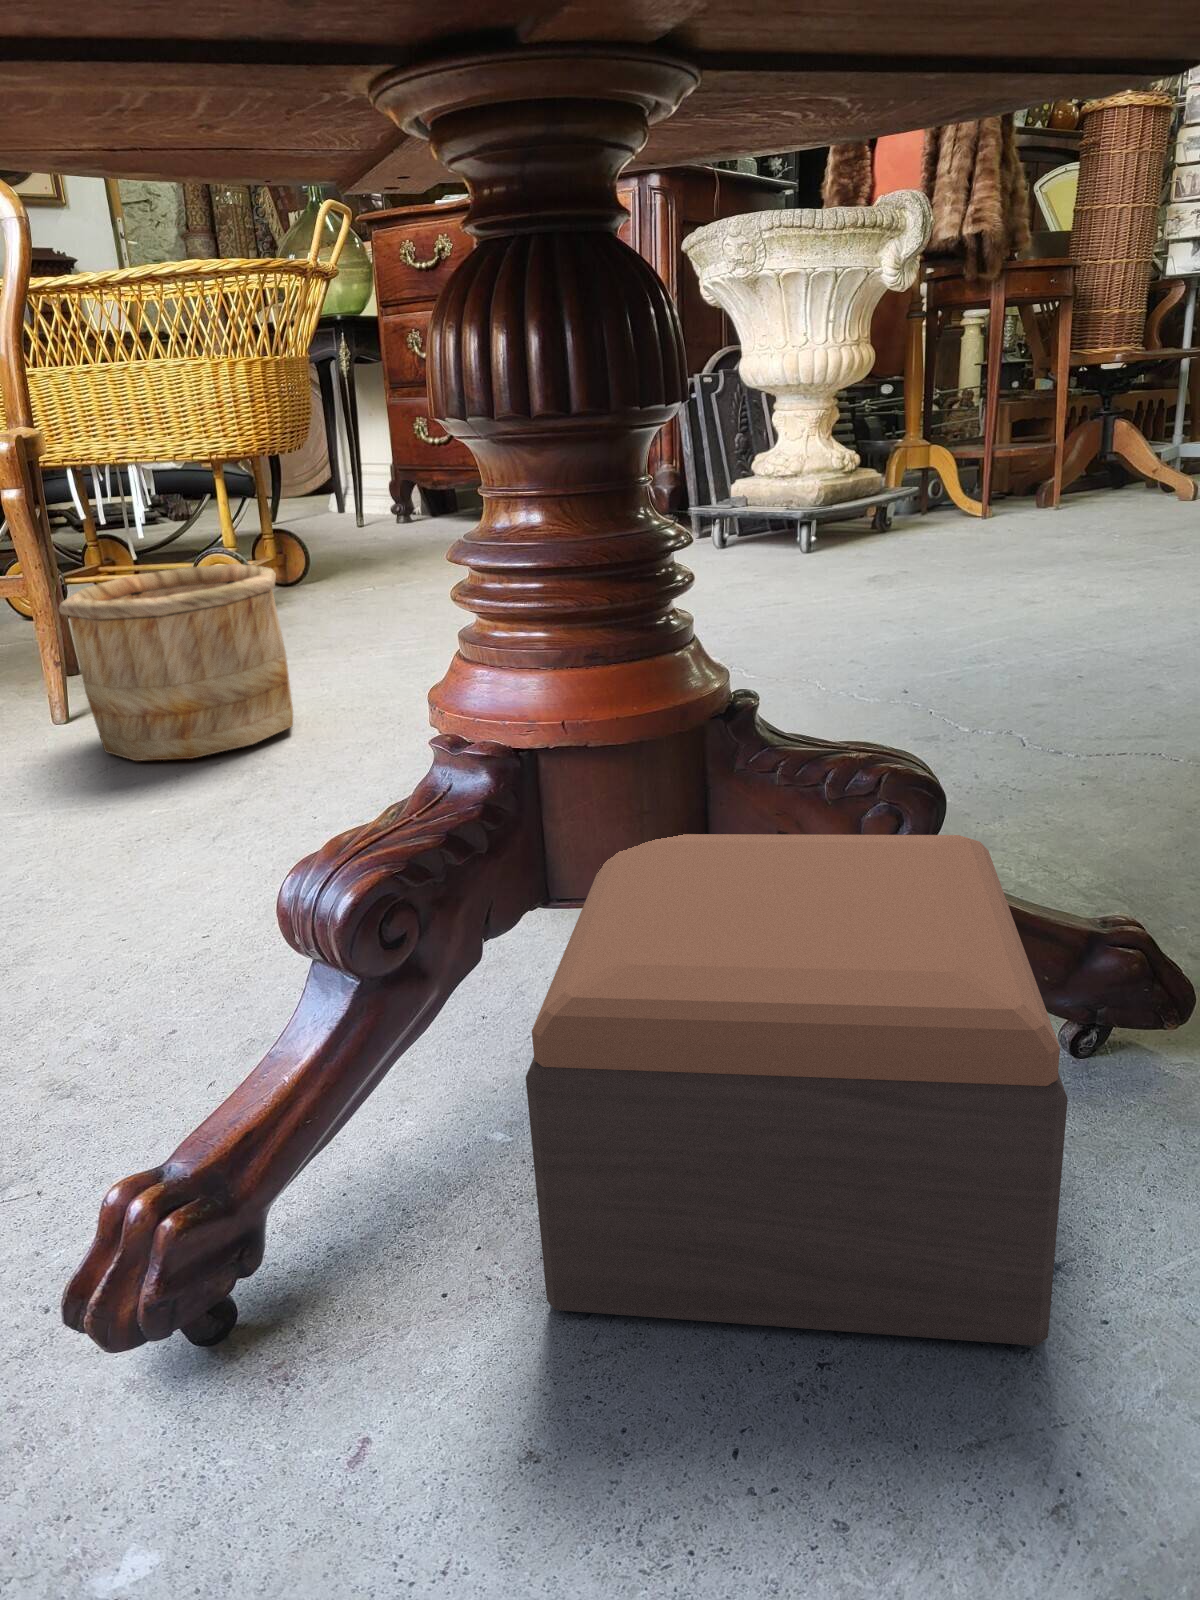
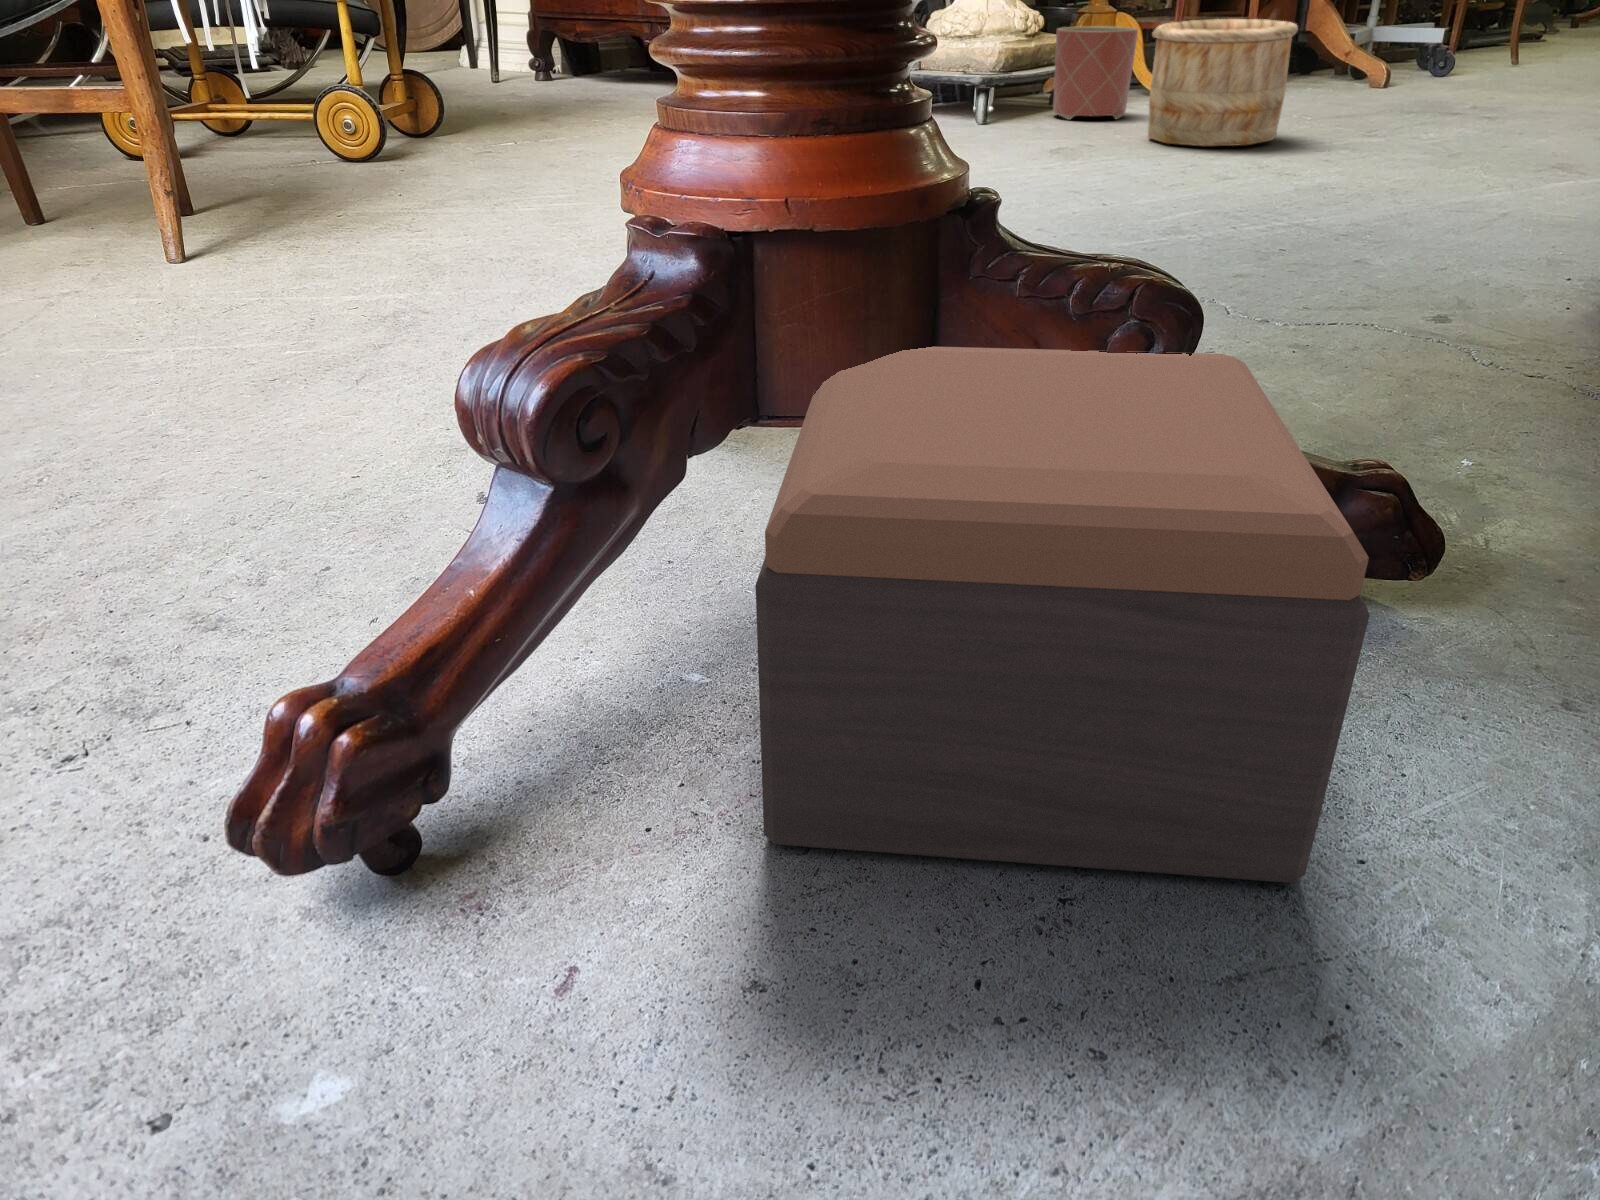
planter: none [869,460,945,545] -> present [1053,26,1138,120]
wooden bucket: present [59,564,293,761] -> present [1148,19,1298,146]

